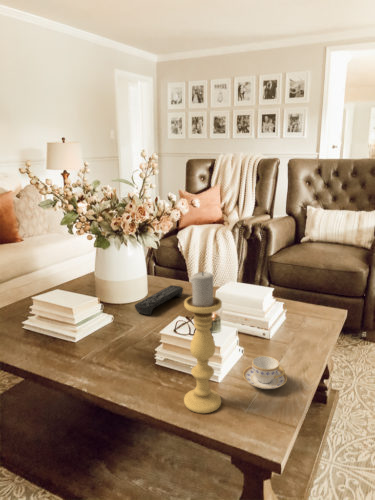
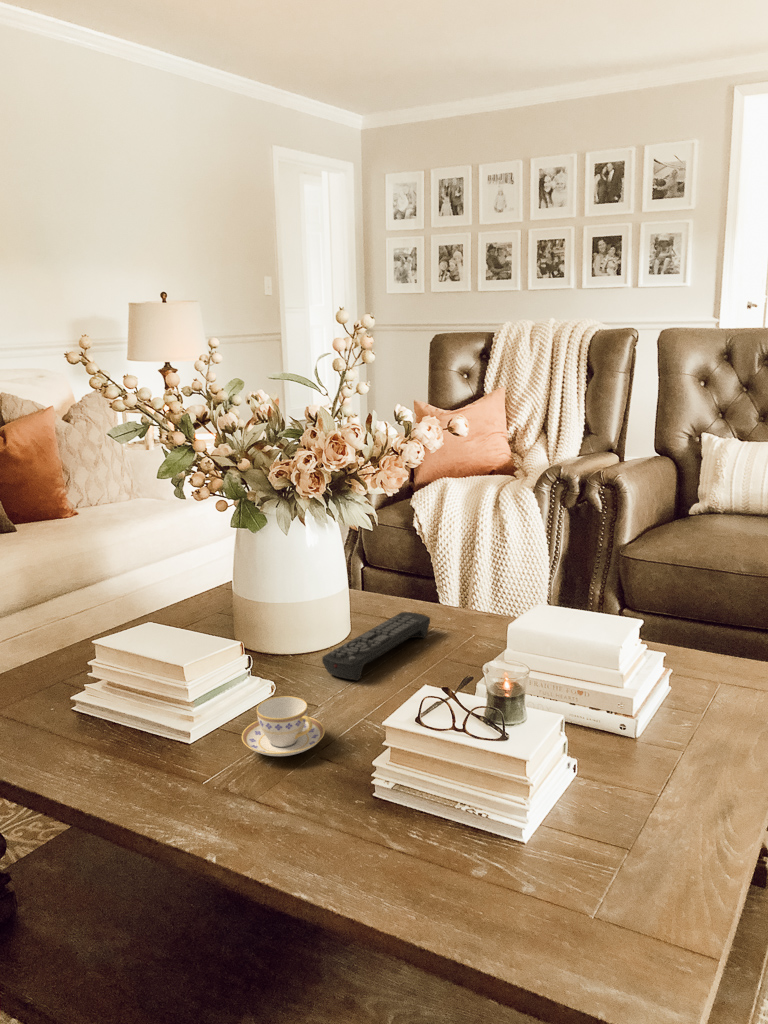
candle holder: present [184,272,222,413] -> none [443,584,533,925]
teacup: present [243,356,287,389] -> present [242,696,325,756]

